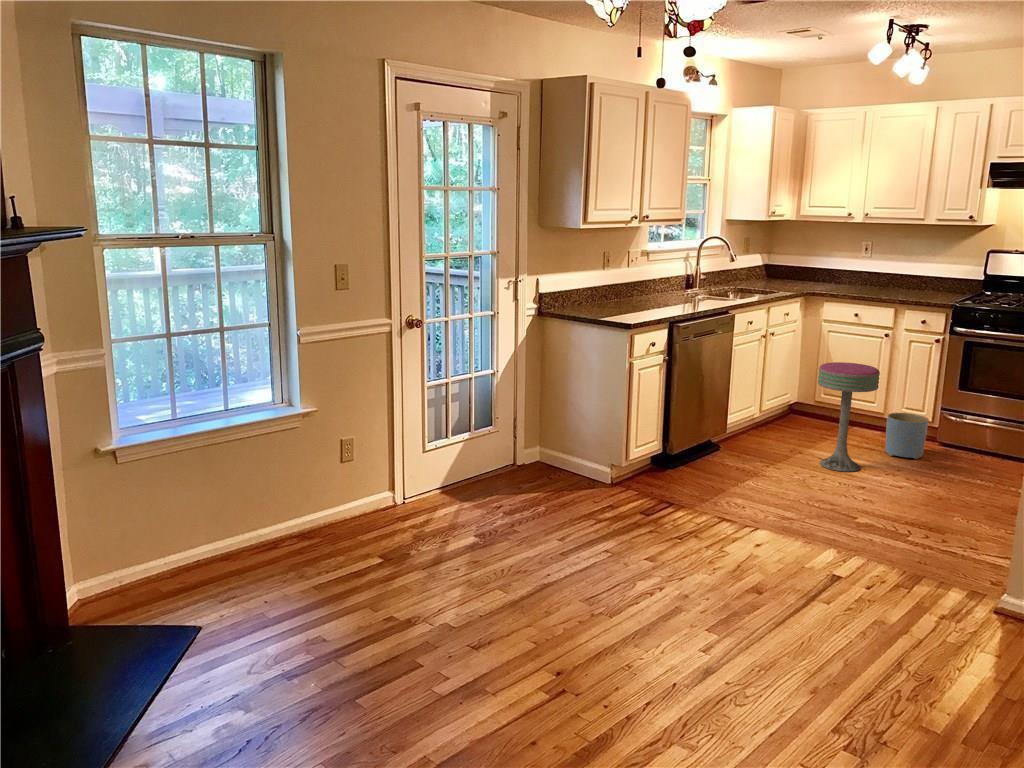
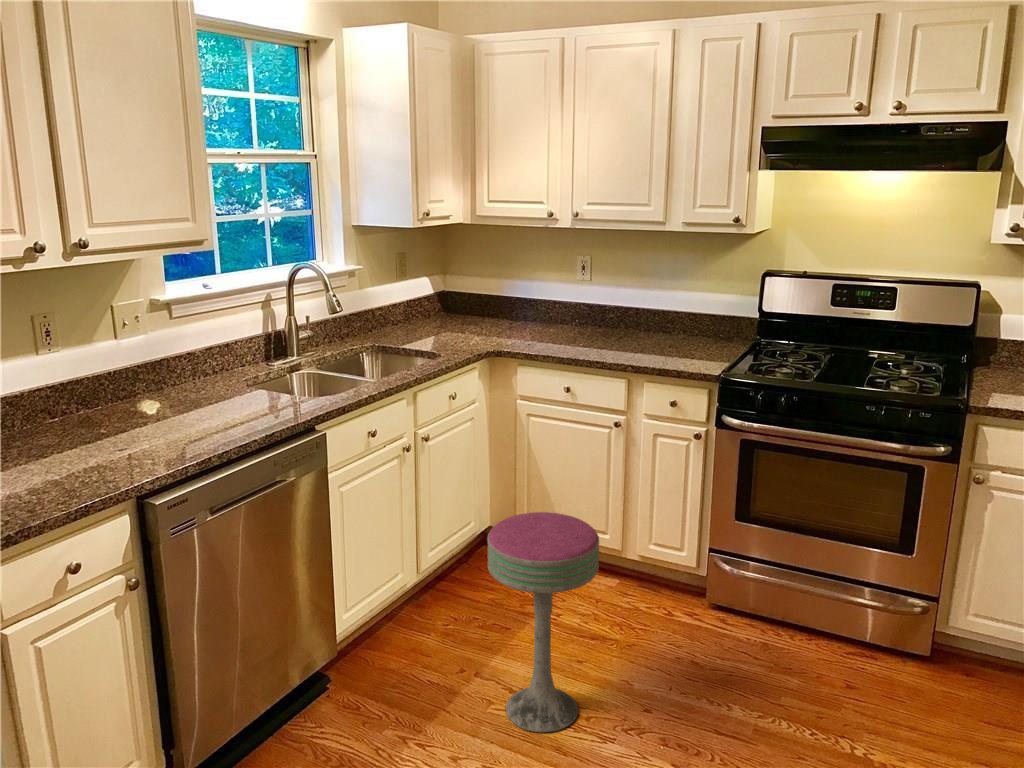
planter: present [885,413,929,459] -> none [623,569,691,660]

